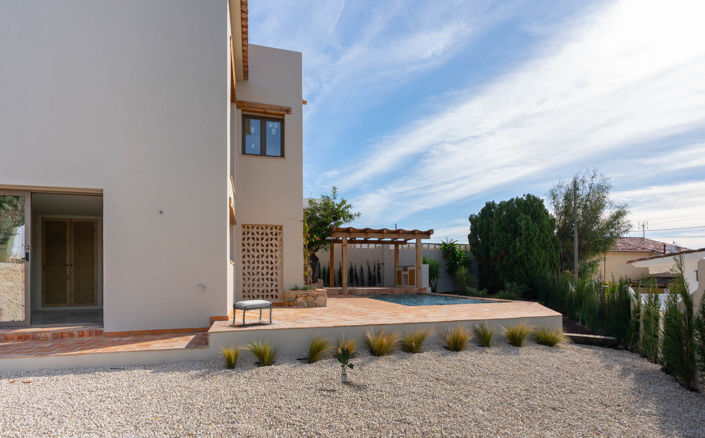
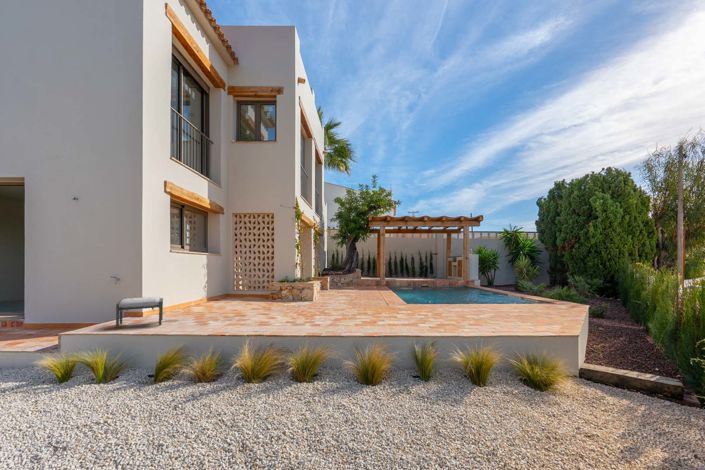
potted plant: present [336,348,357,382] -> none [65,388,107,443]

